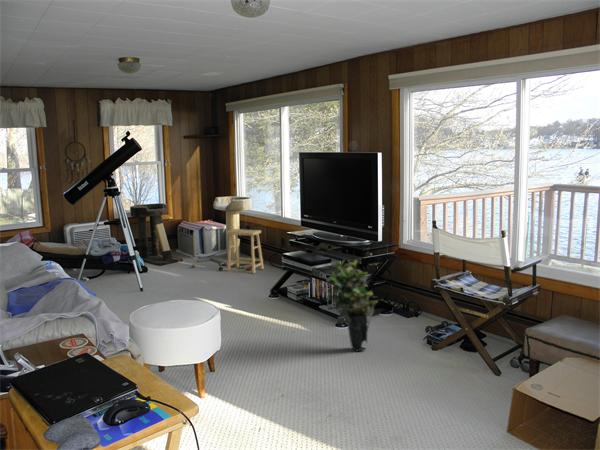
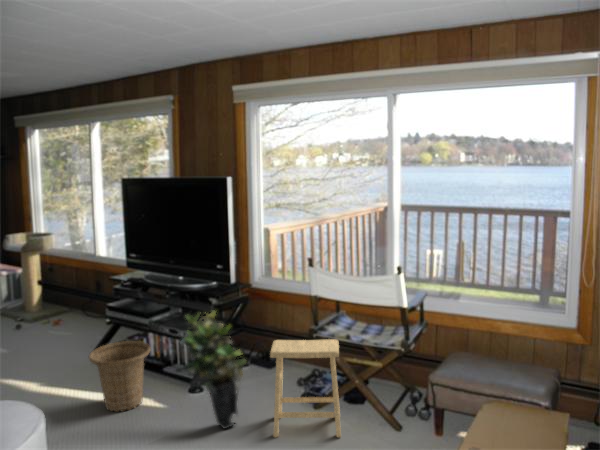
footstool: present [226,229,264,273] -> present [270,339,341,437]
basket: none [264,280,309,331] -> present [89,341,151,412]

